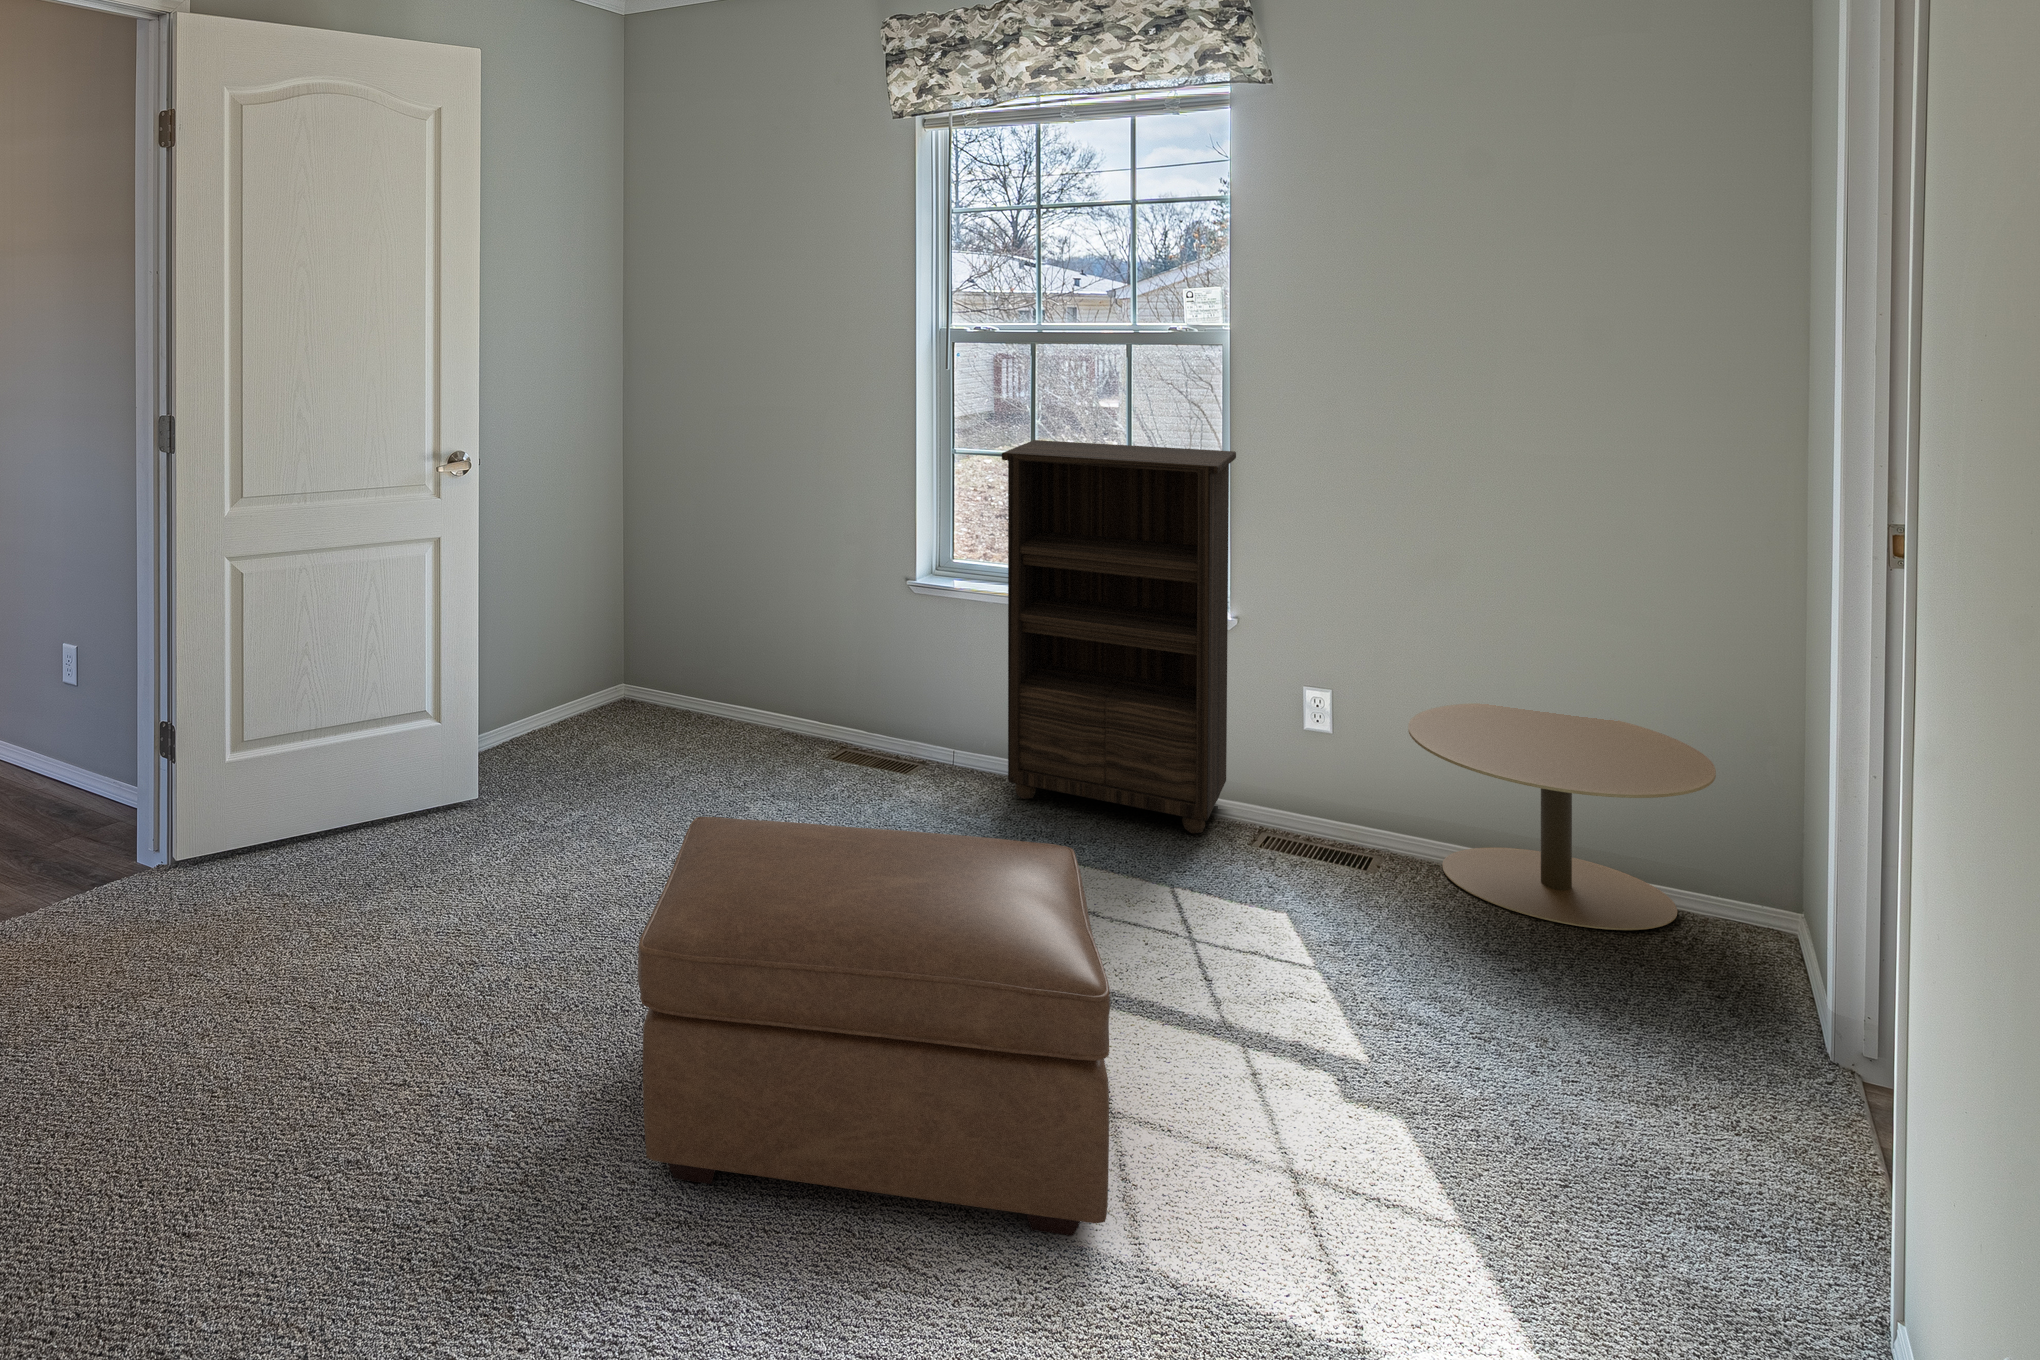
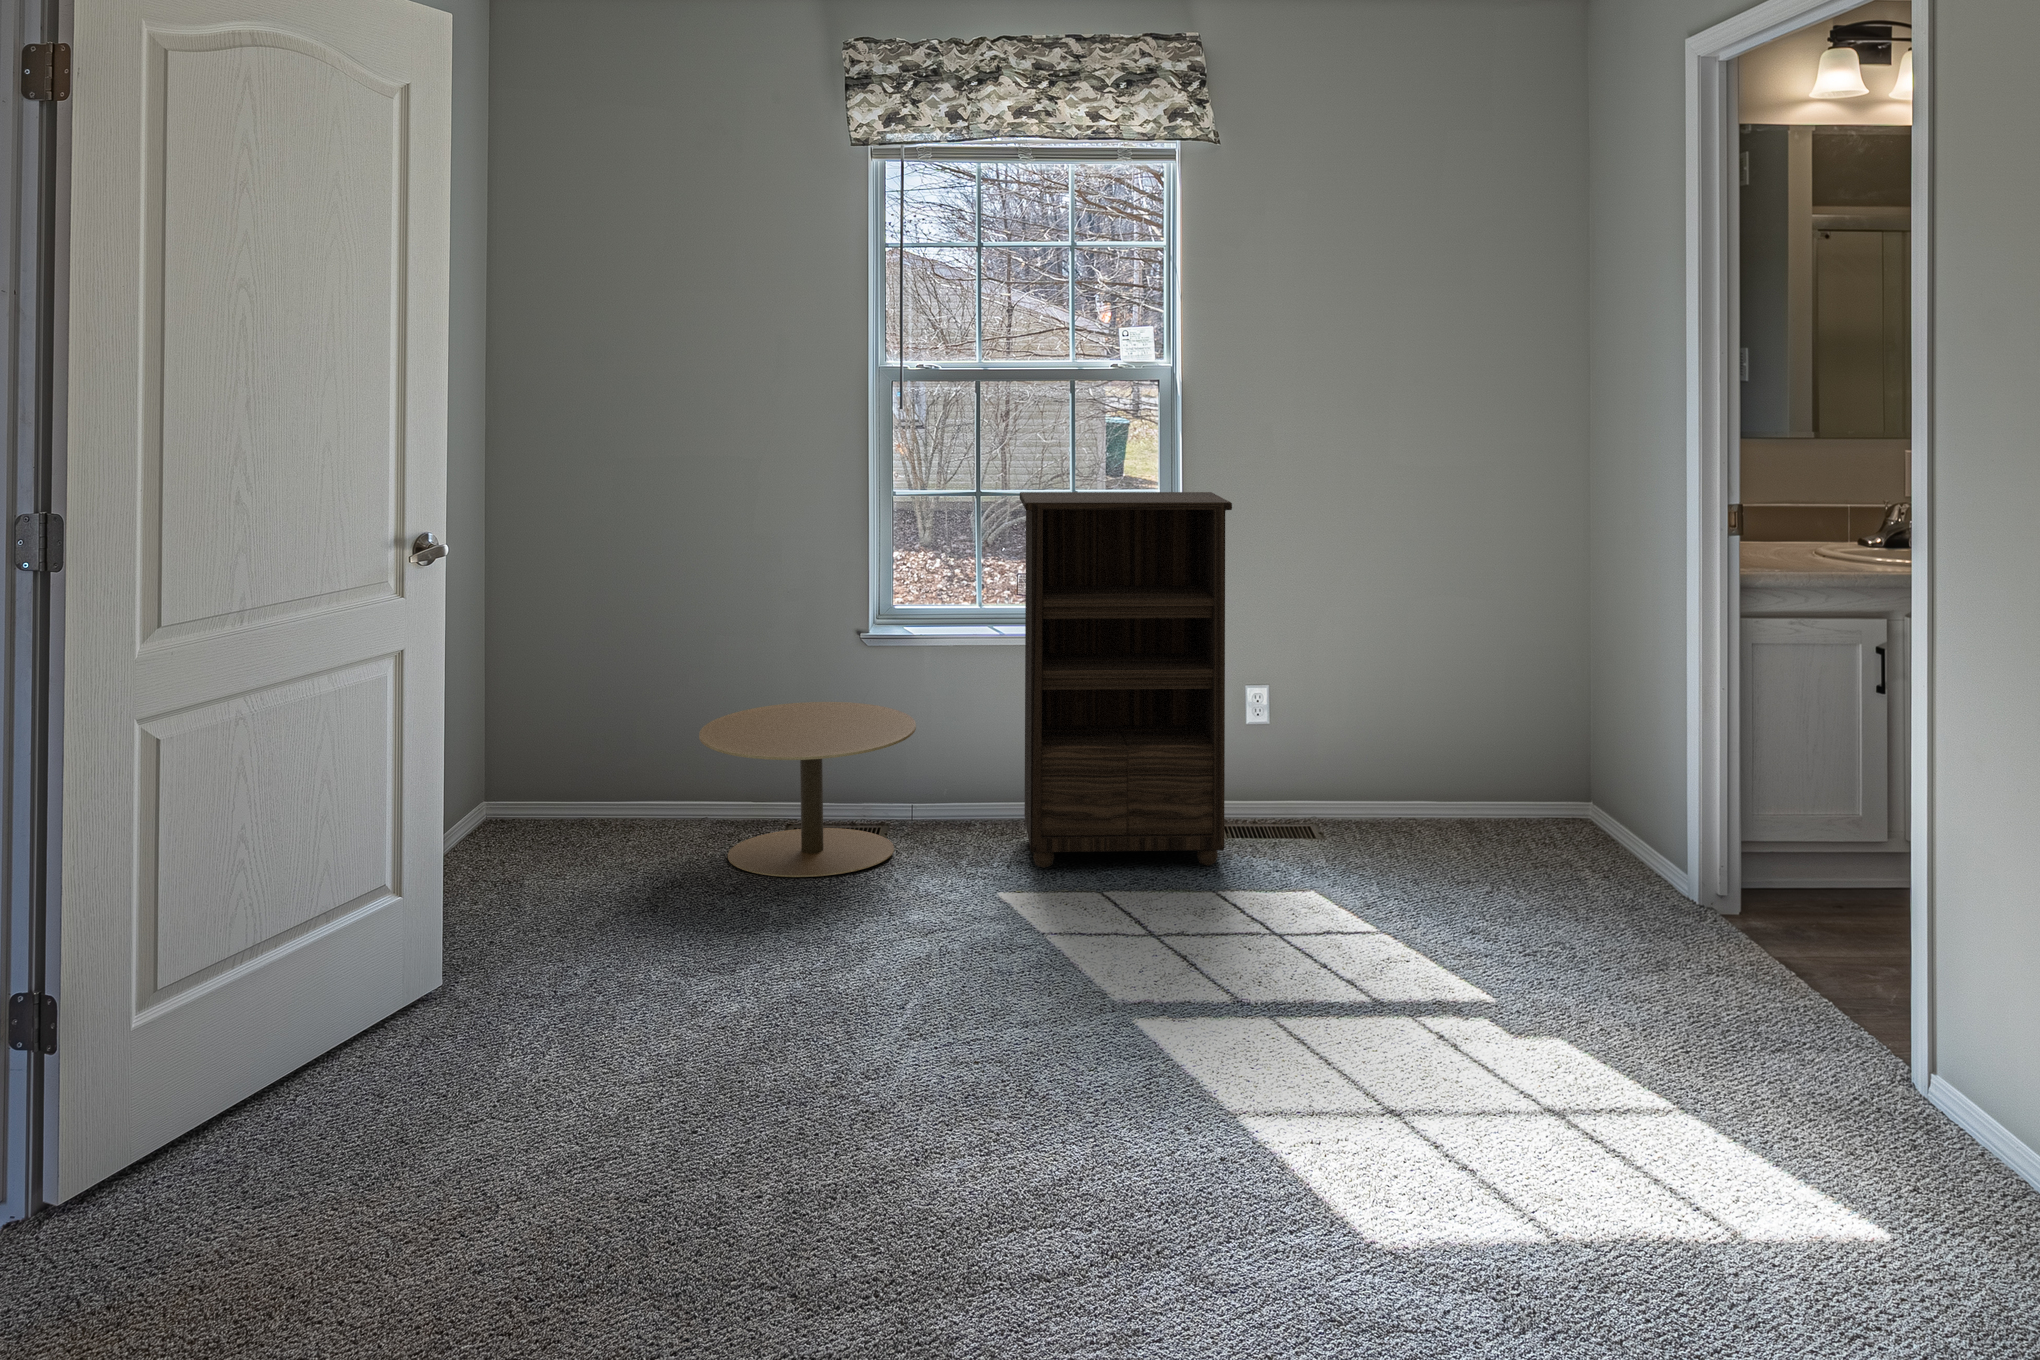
side table: present [1408,703,1716,930] -> present [699,702,916,877]
ottoman: present [638,817,1110,1236] -> none [953,854,1471,1275]

